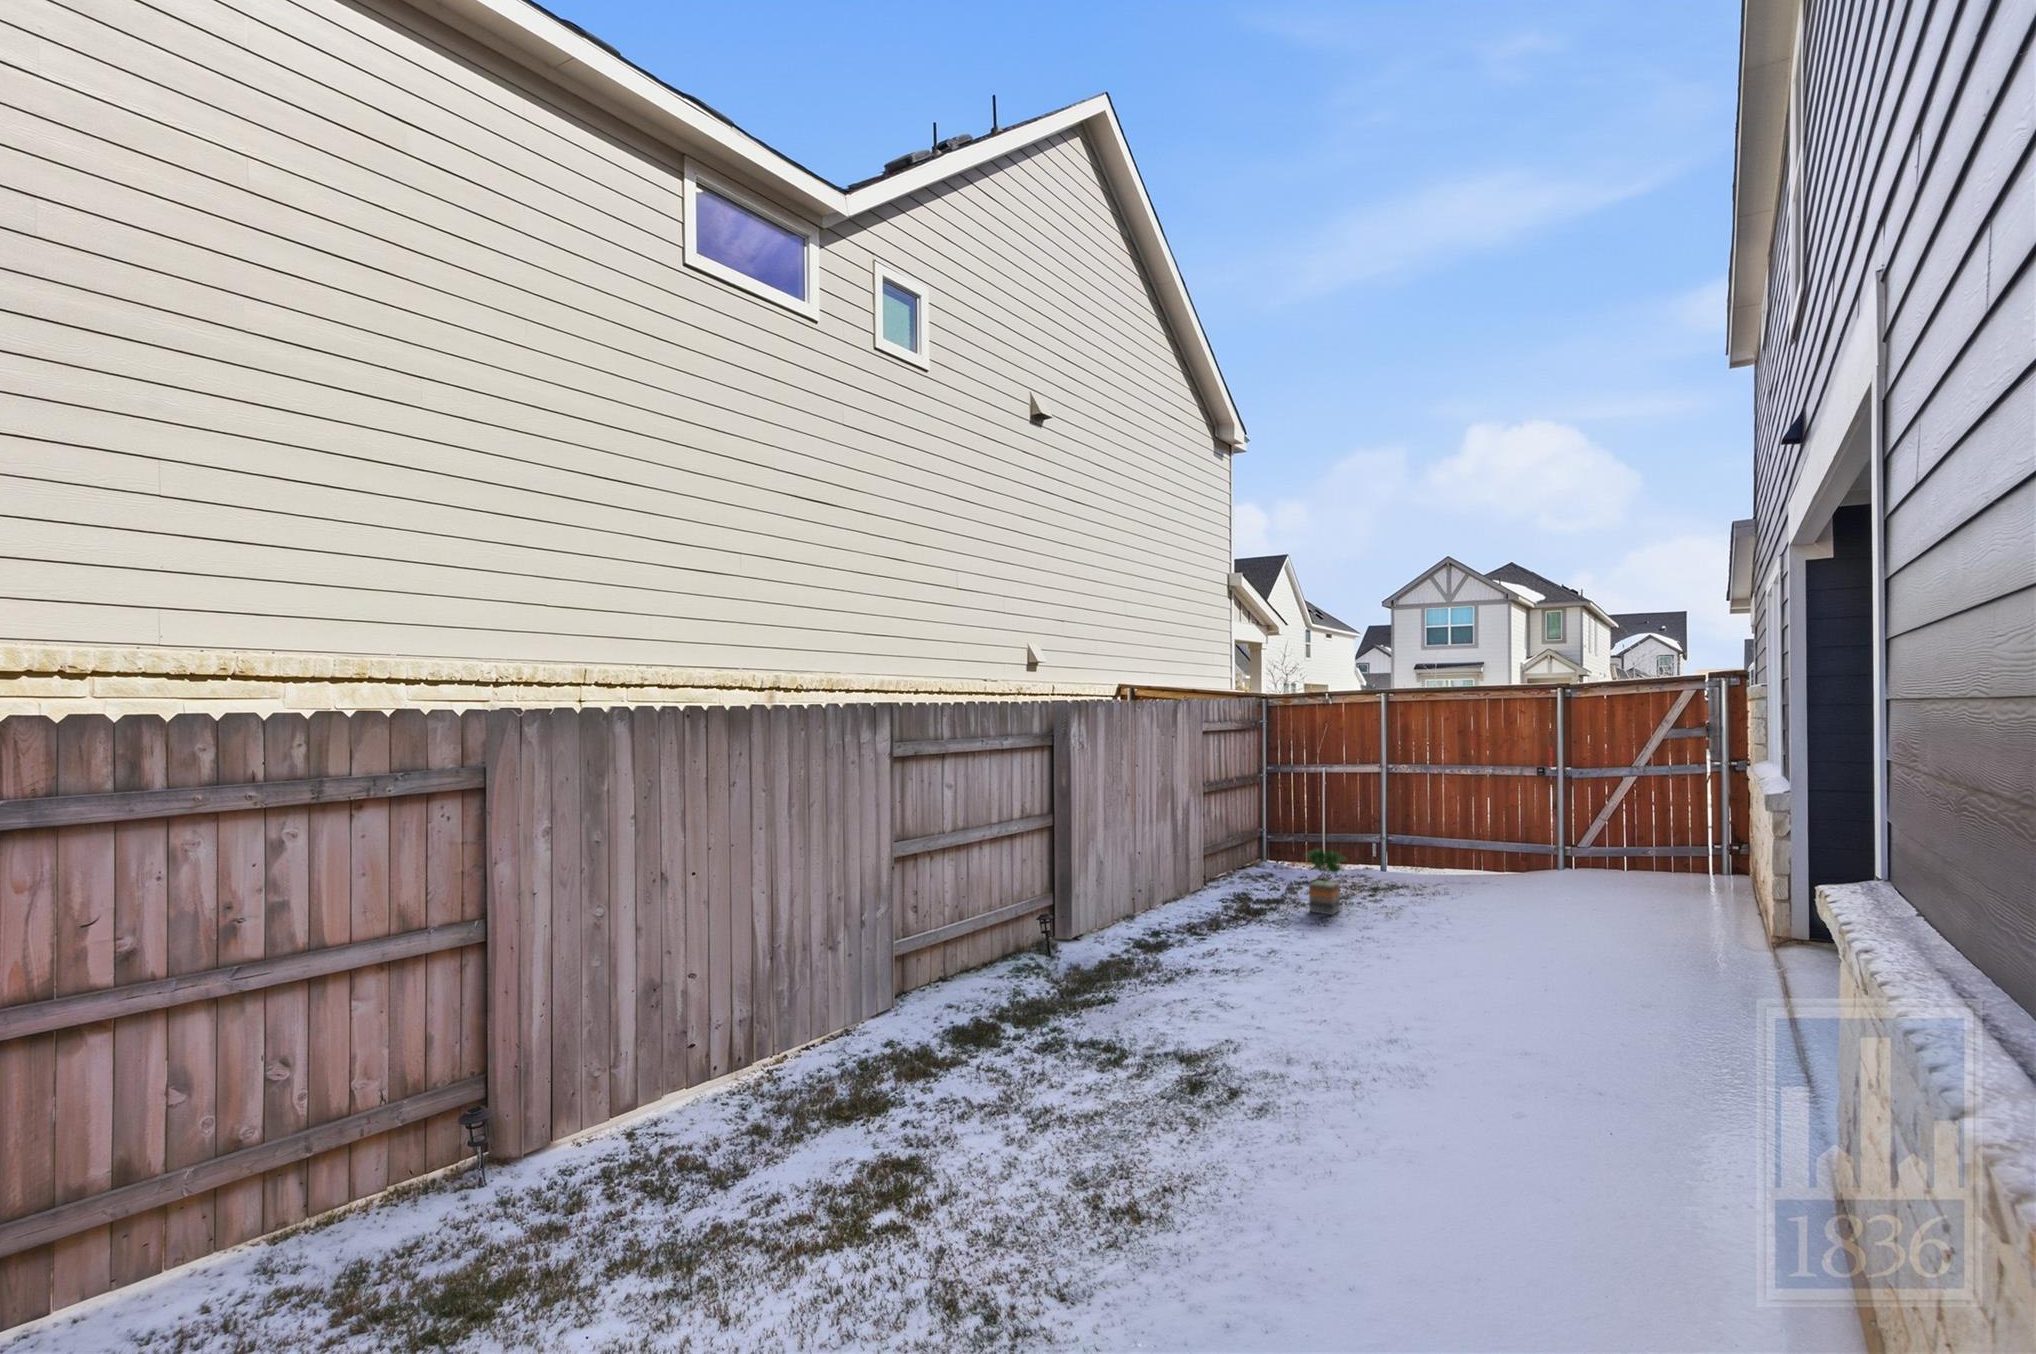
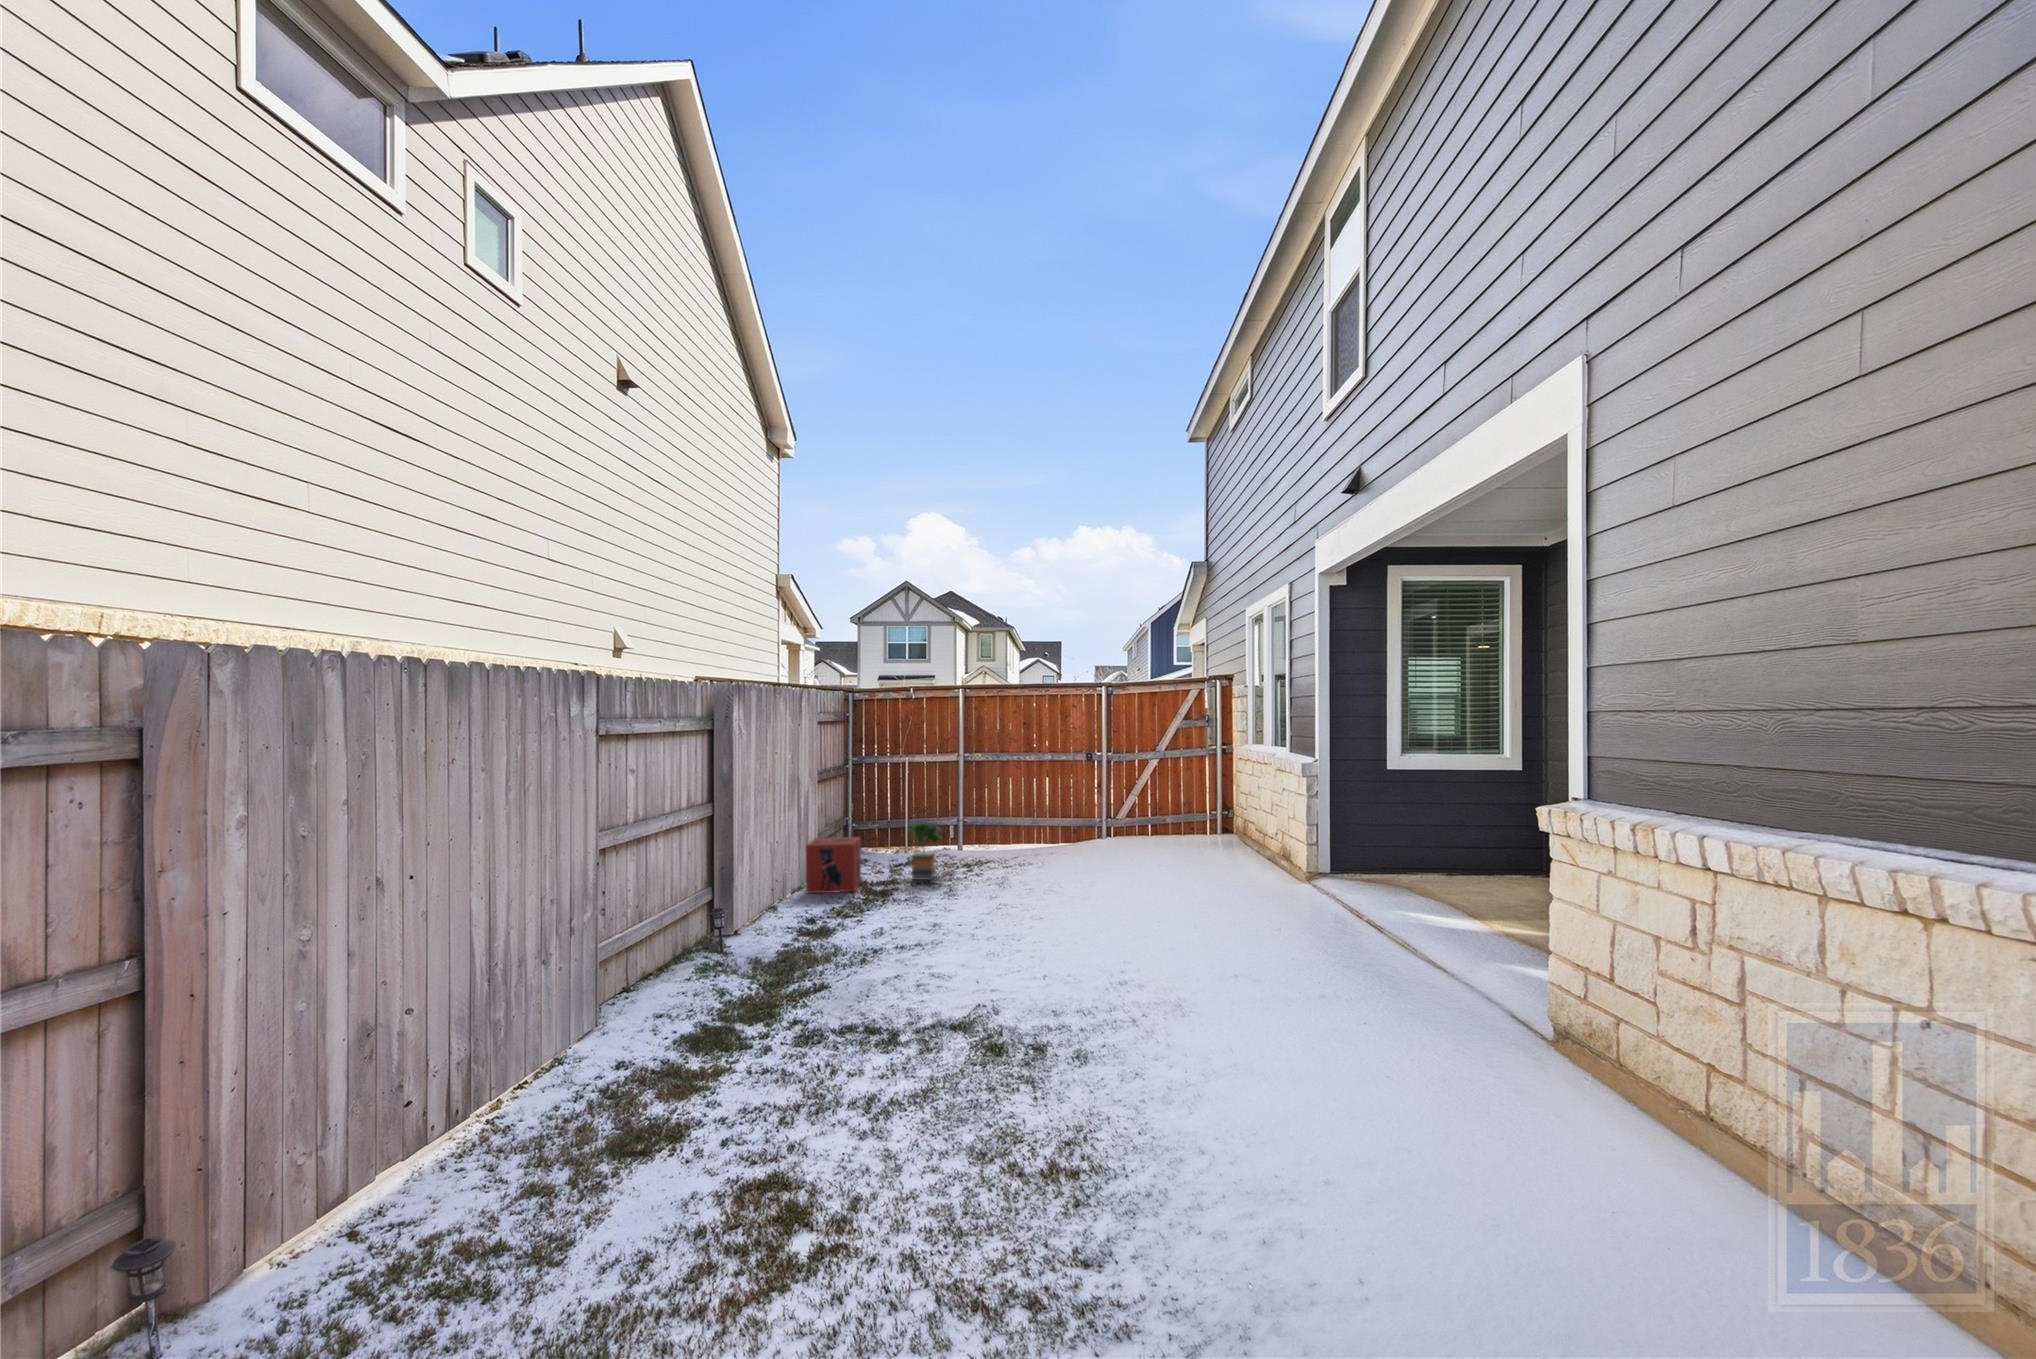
storage box: none [1186,853,1252,917] -> present [806,837,861,893]

